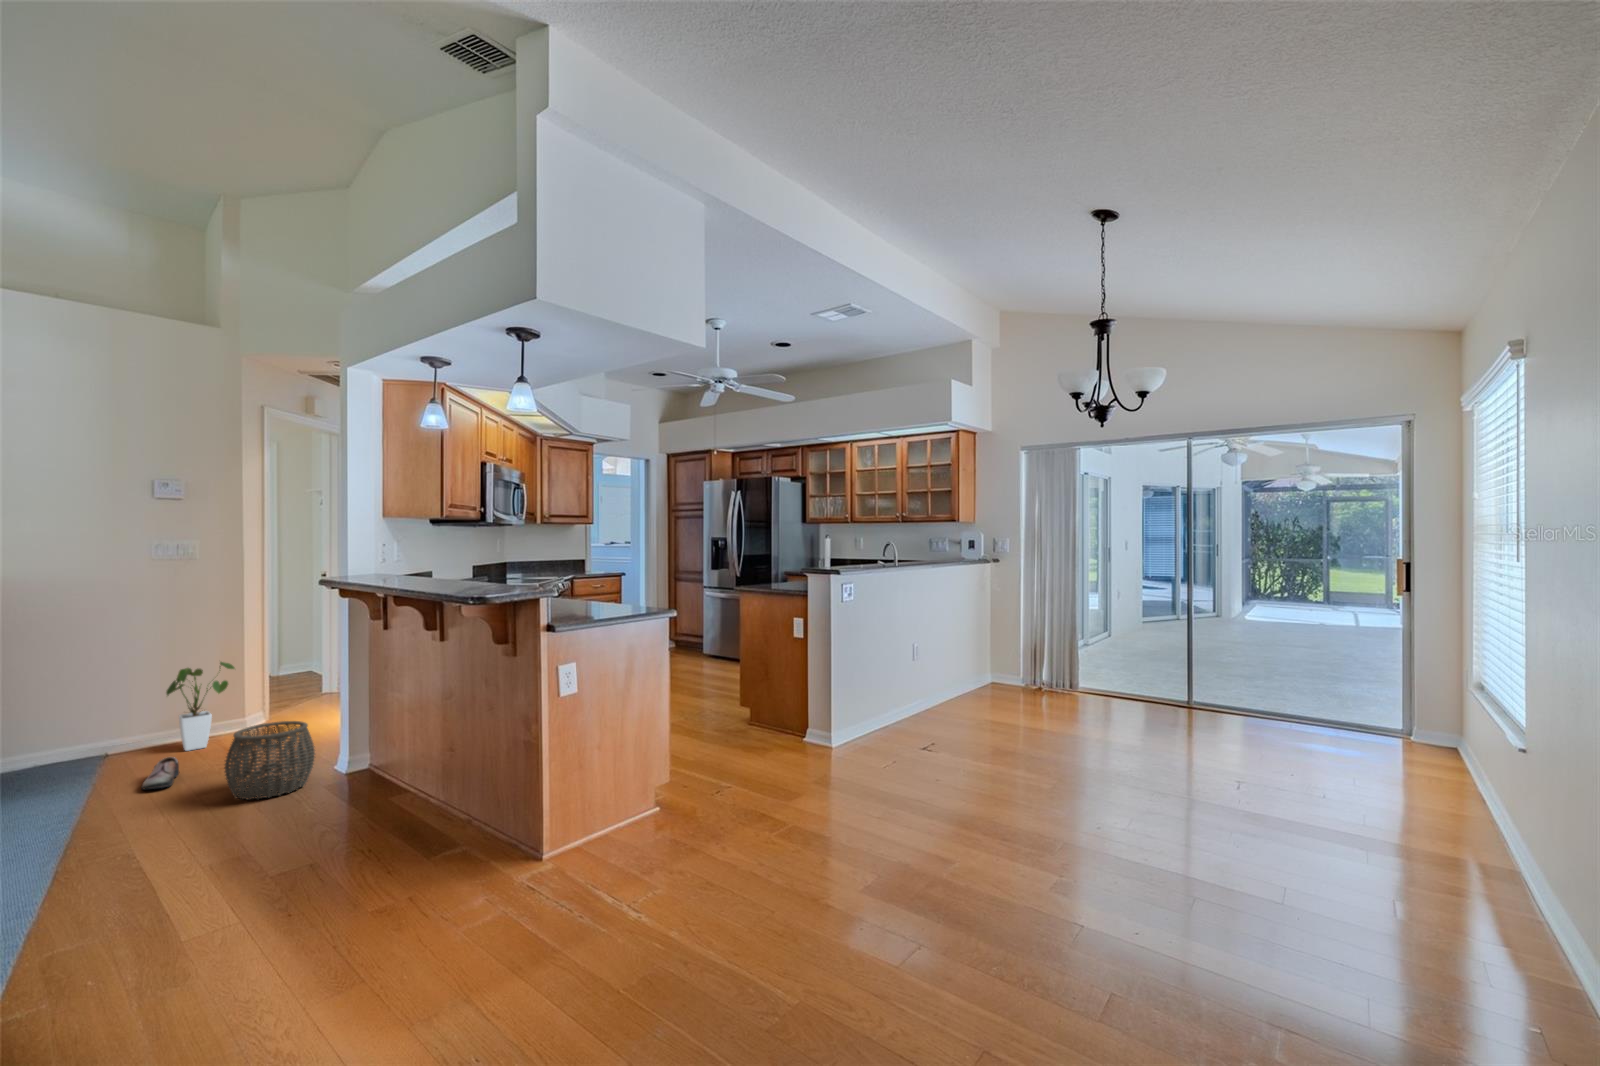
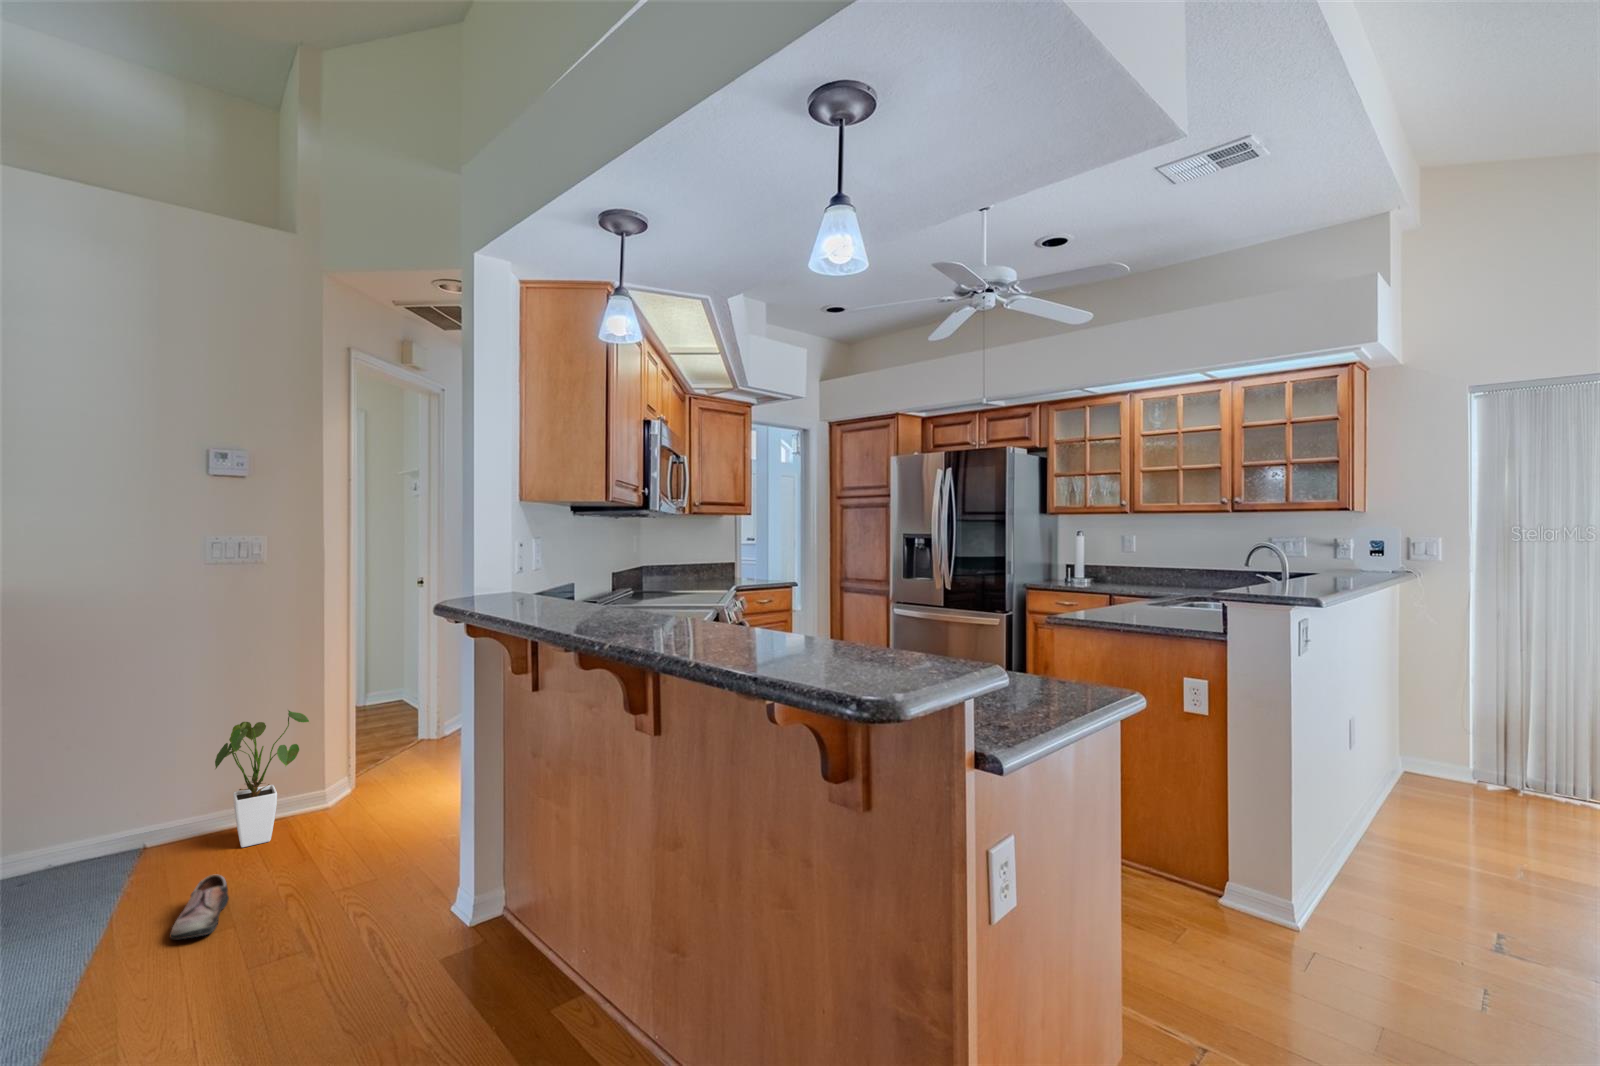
woven basket: present [224,721,315,800] -> none [289,832,429,980]

